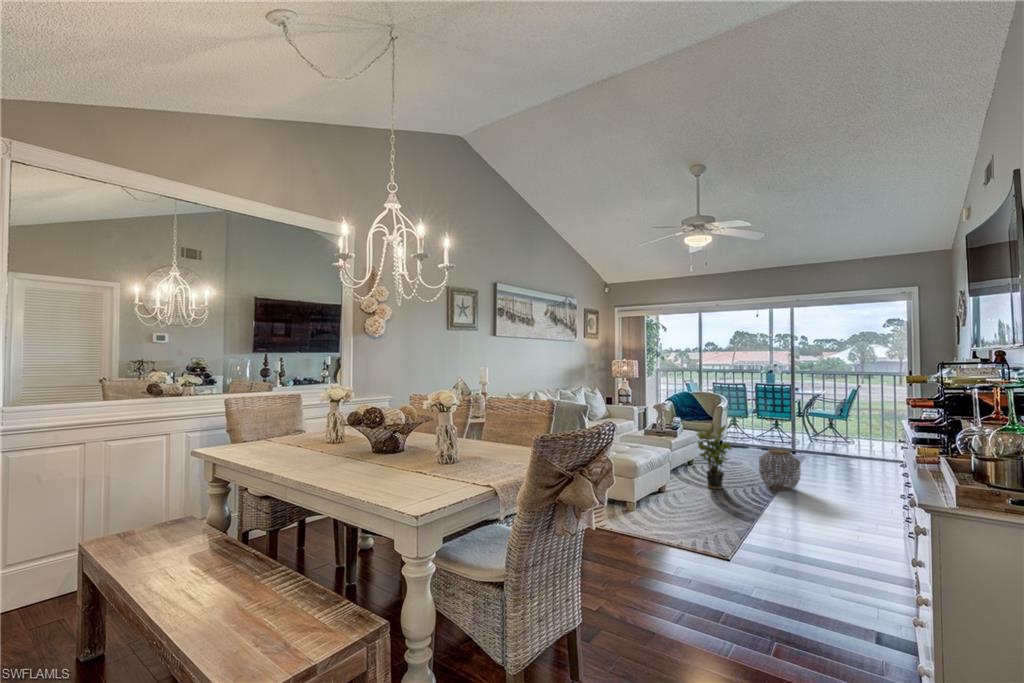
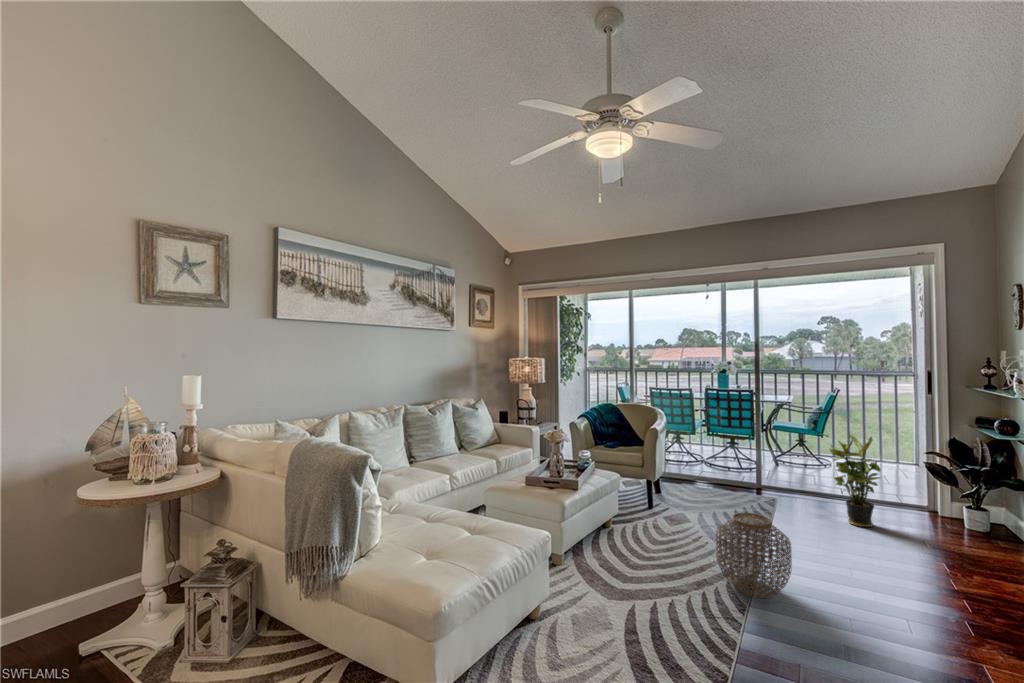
potted plant: present [697,424,731,489] -> present [830,435,881,527]

